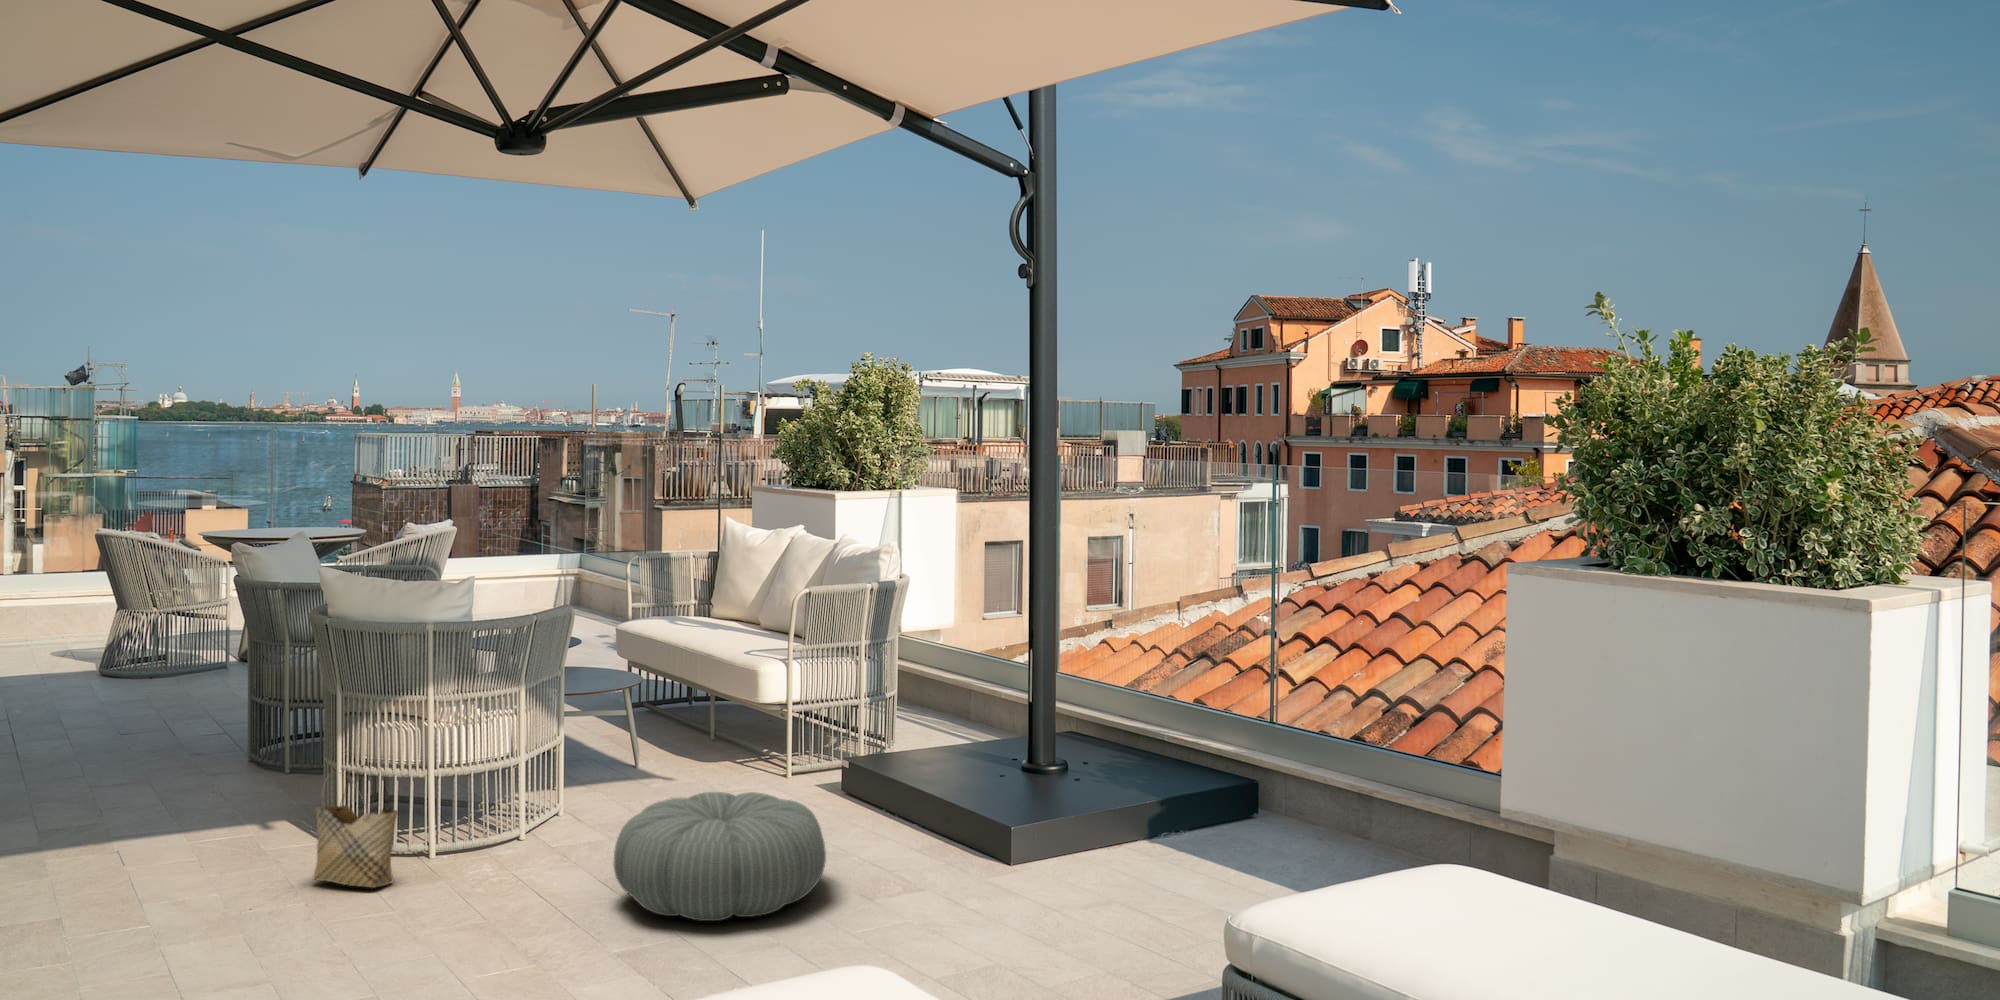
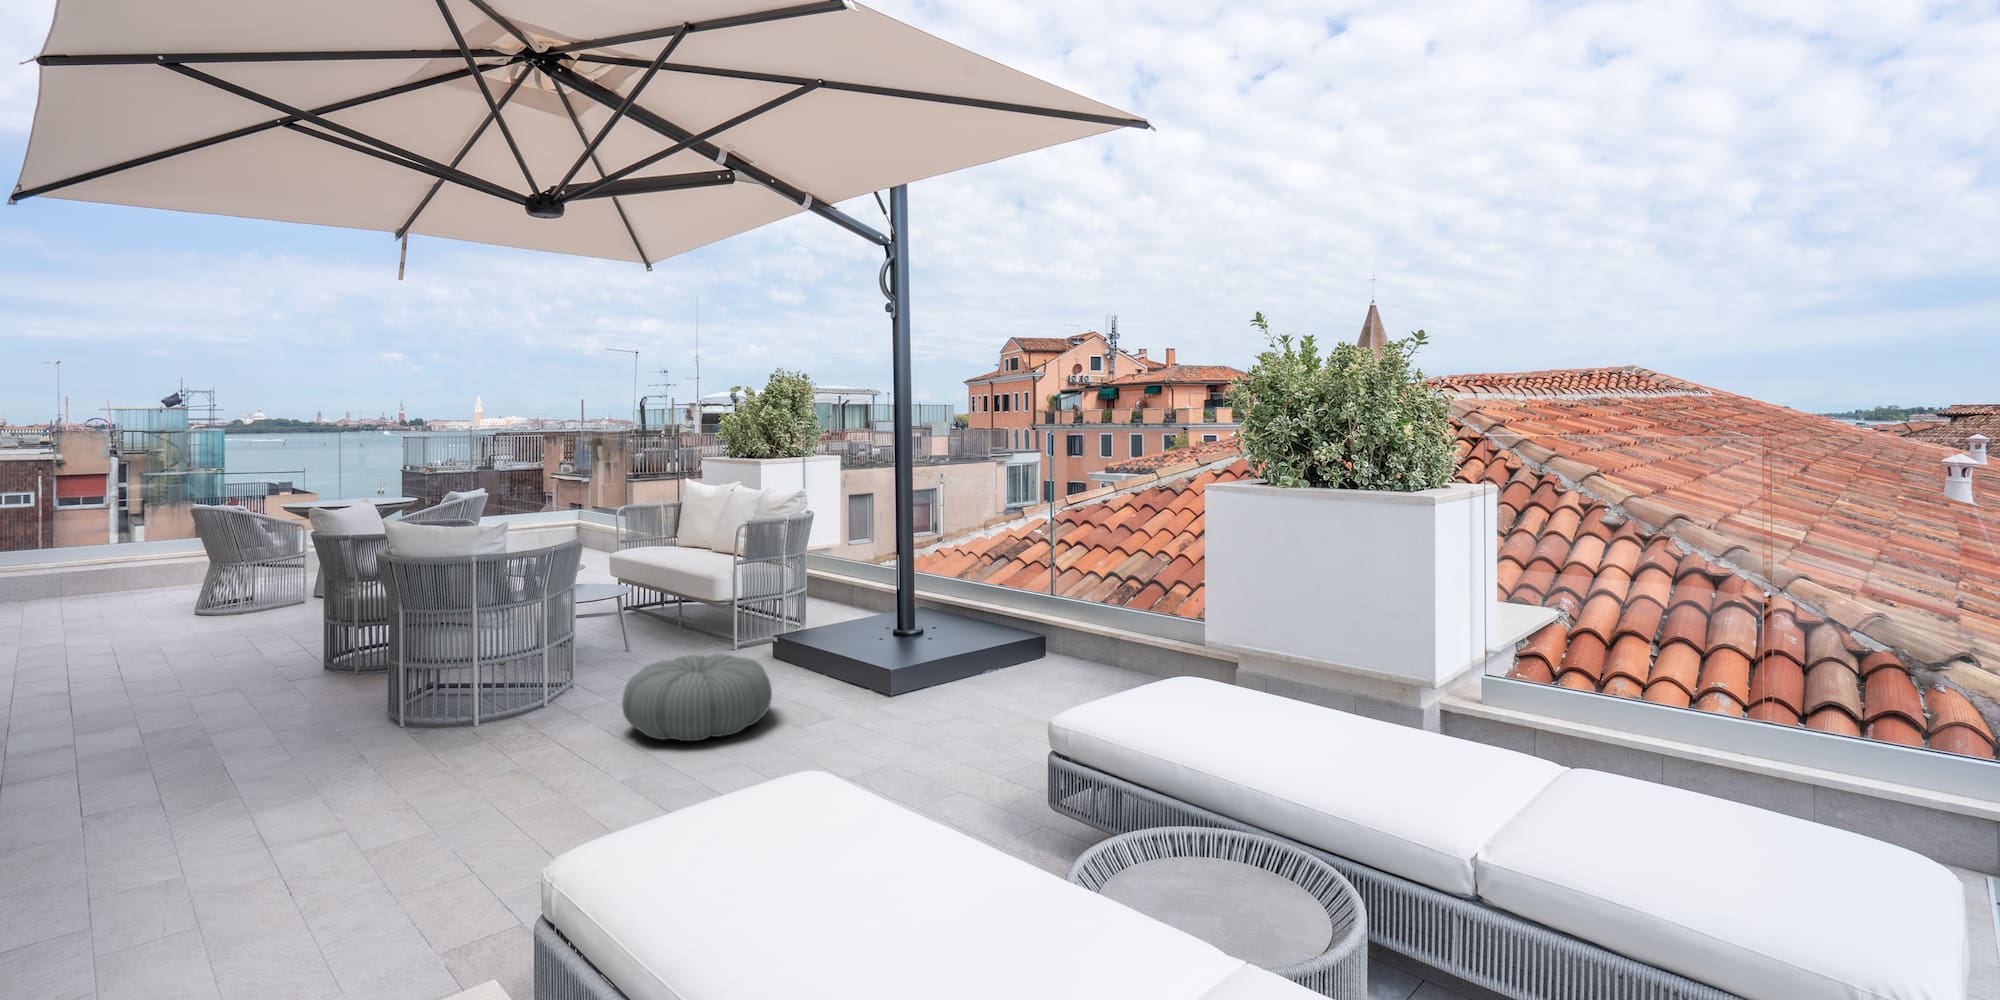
woven basket: present [313,763,398,888] -> none [393,648,459,735]

